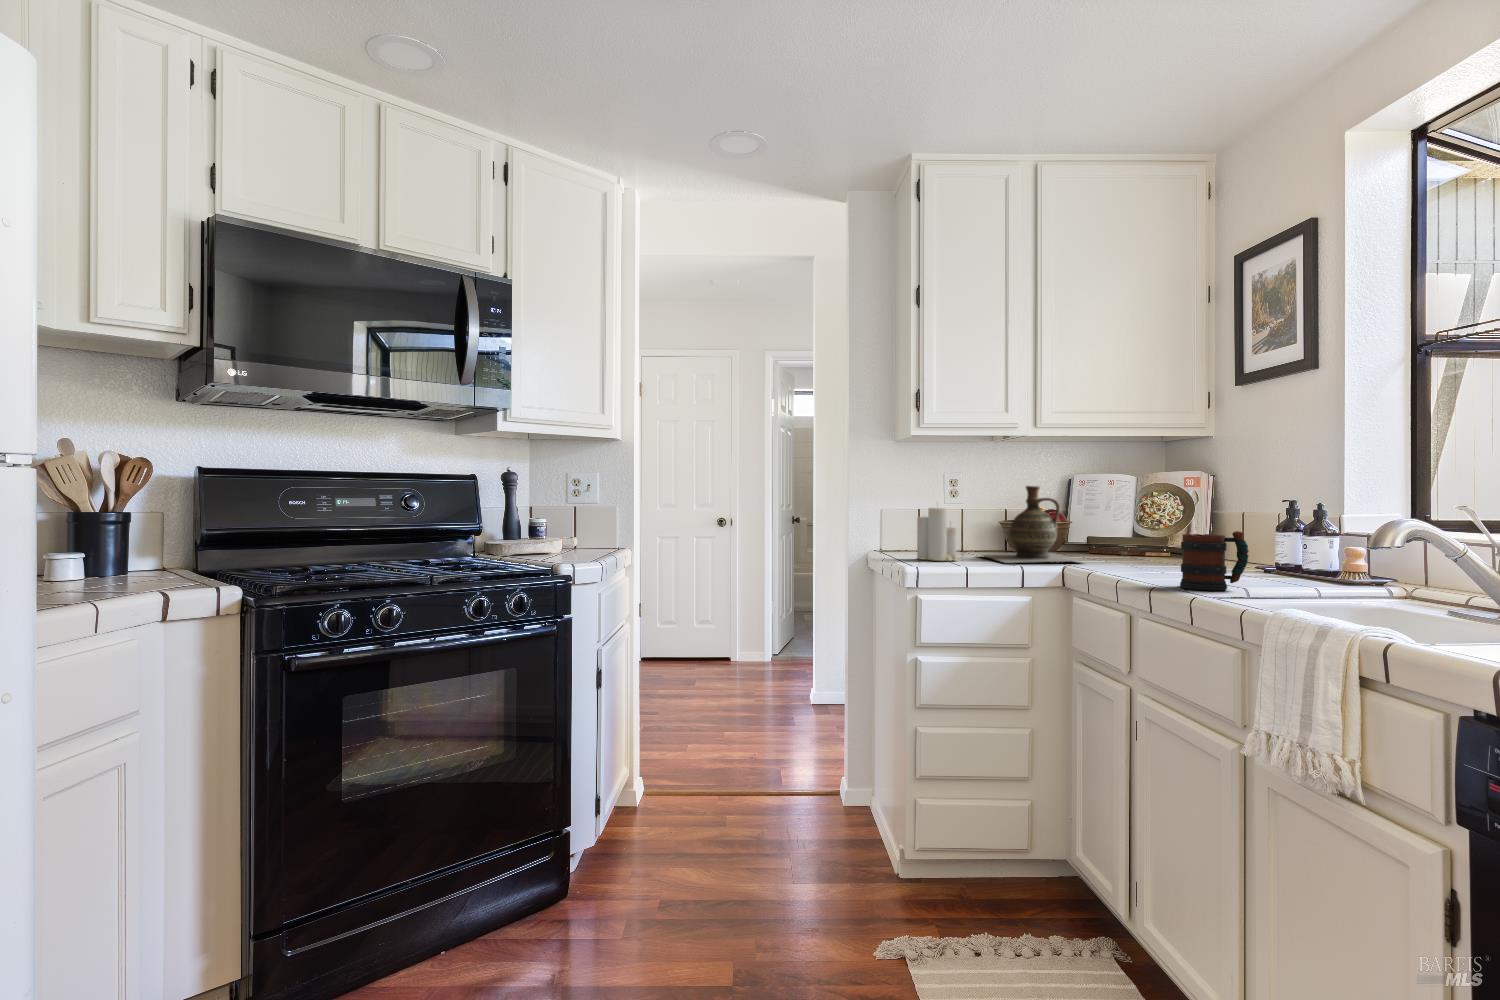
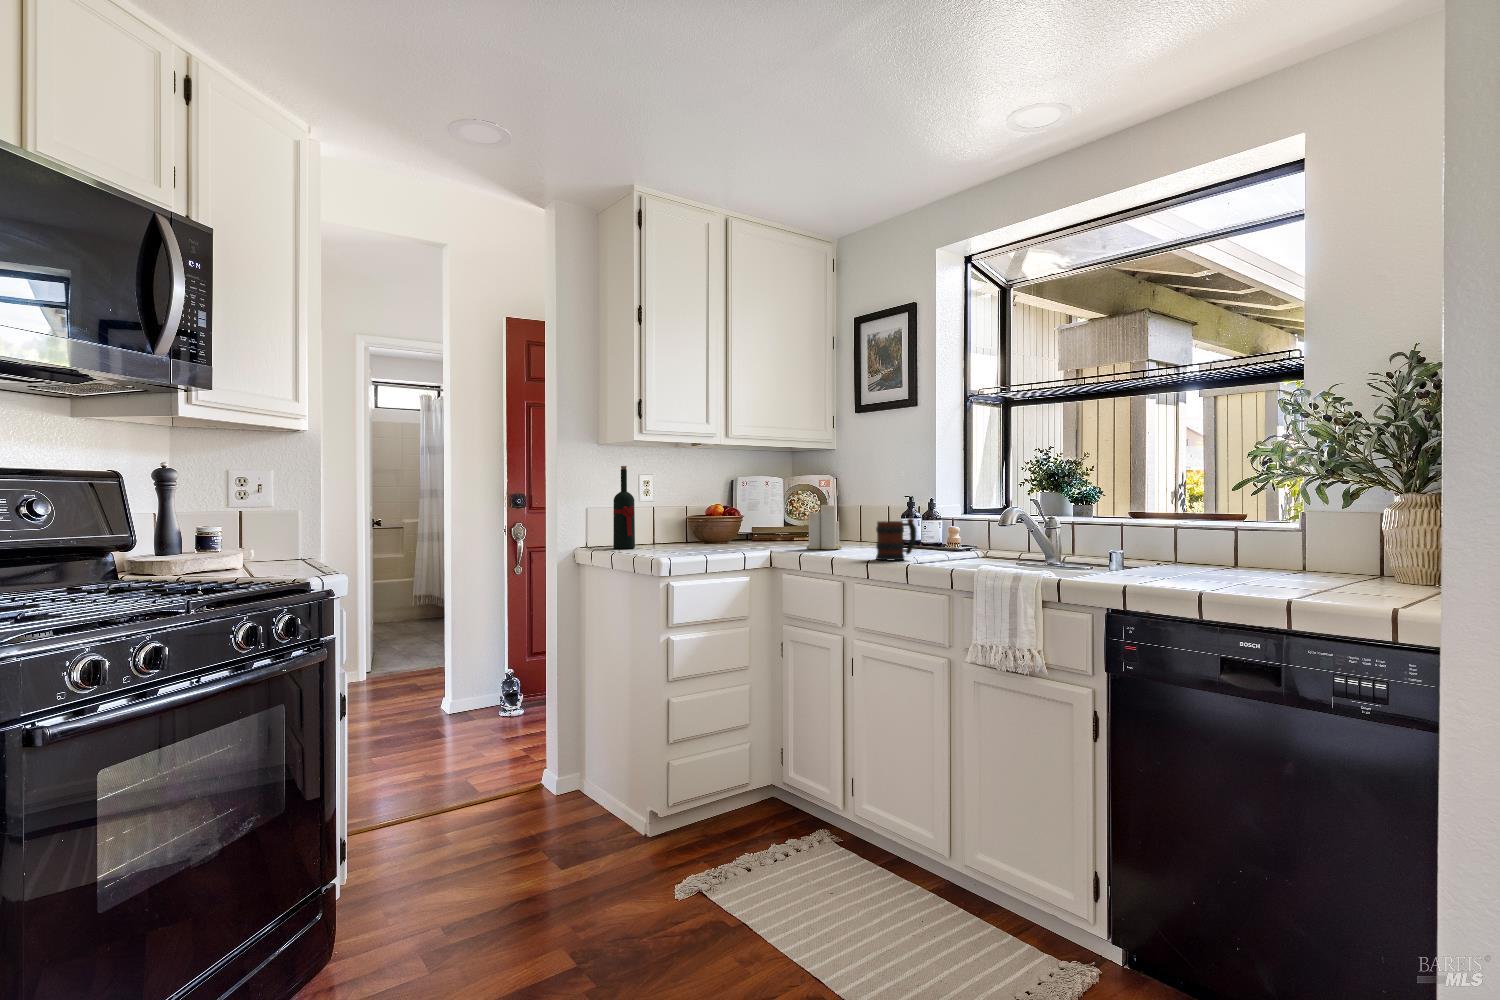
wine bottle: none [894,464,918,554] -> present [613,466,635,549]
ceramic jug: present [980,486,1082,563] -> none [687,486,779,551]
candle: present [917,508,957,561] -> present [807,505,842,549]

